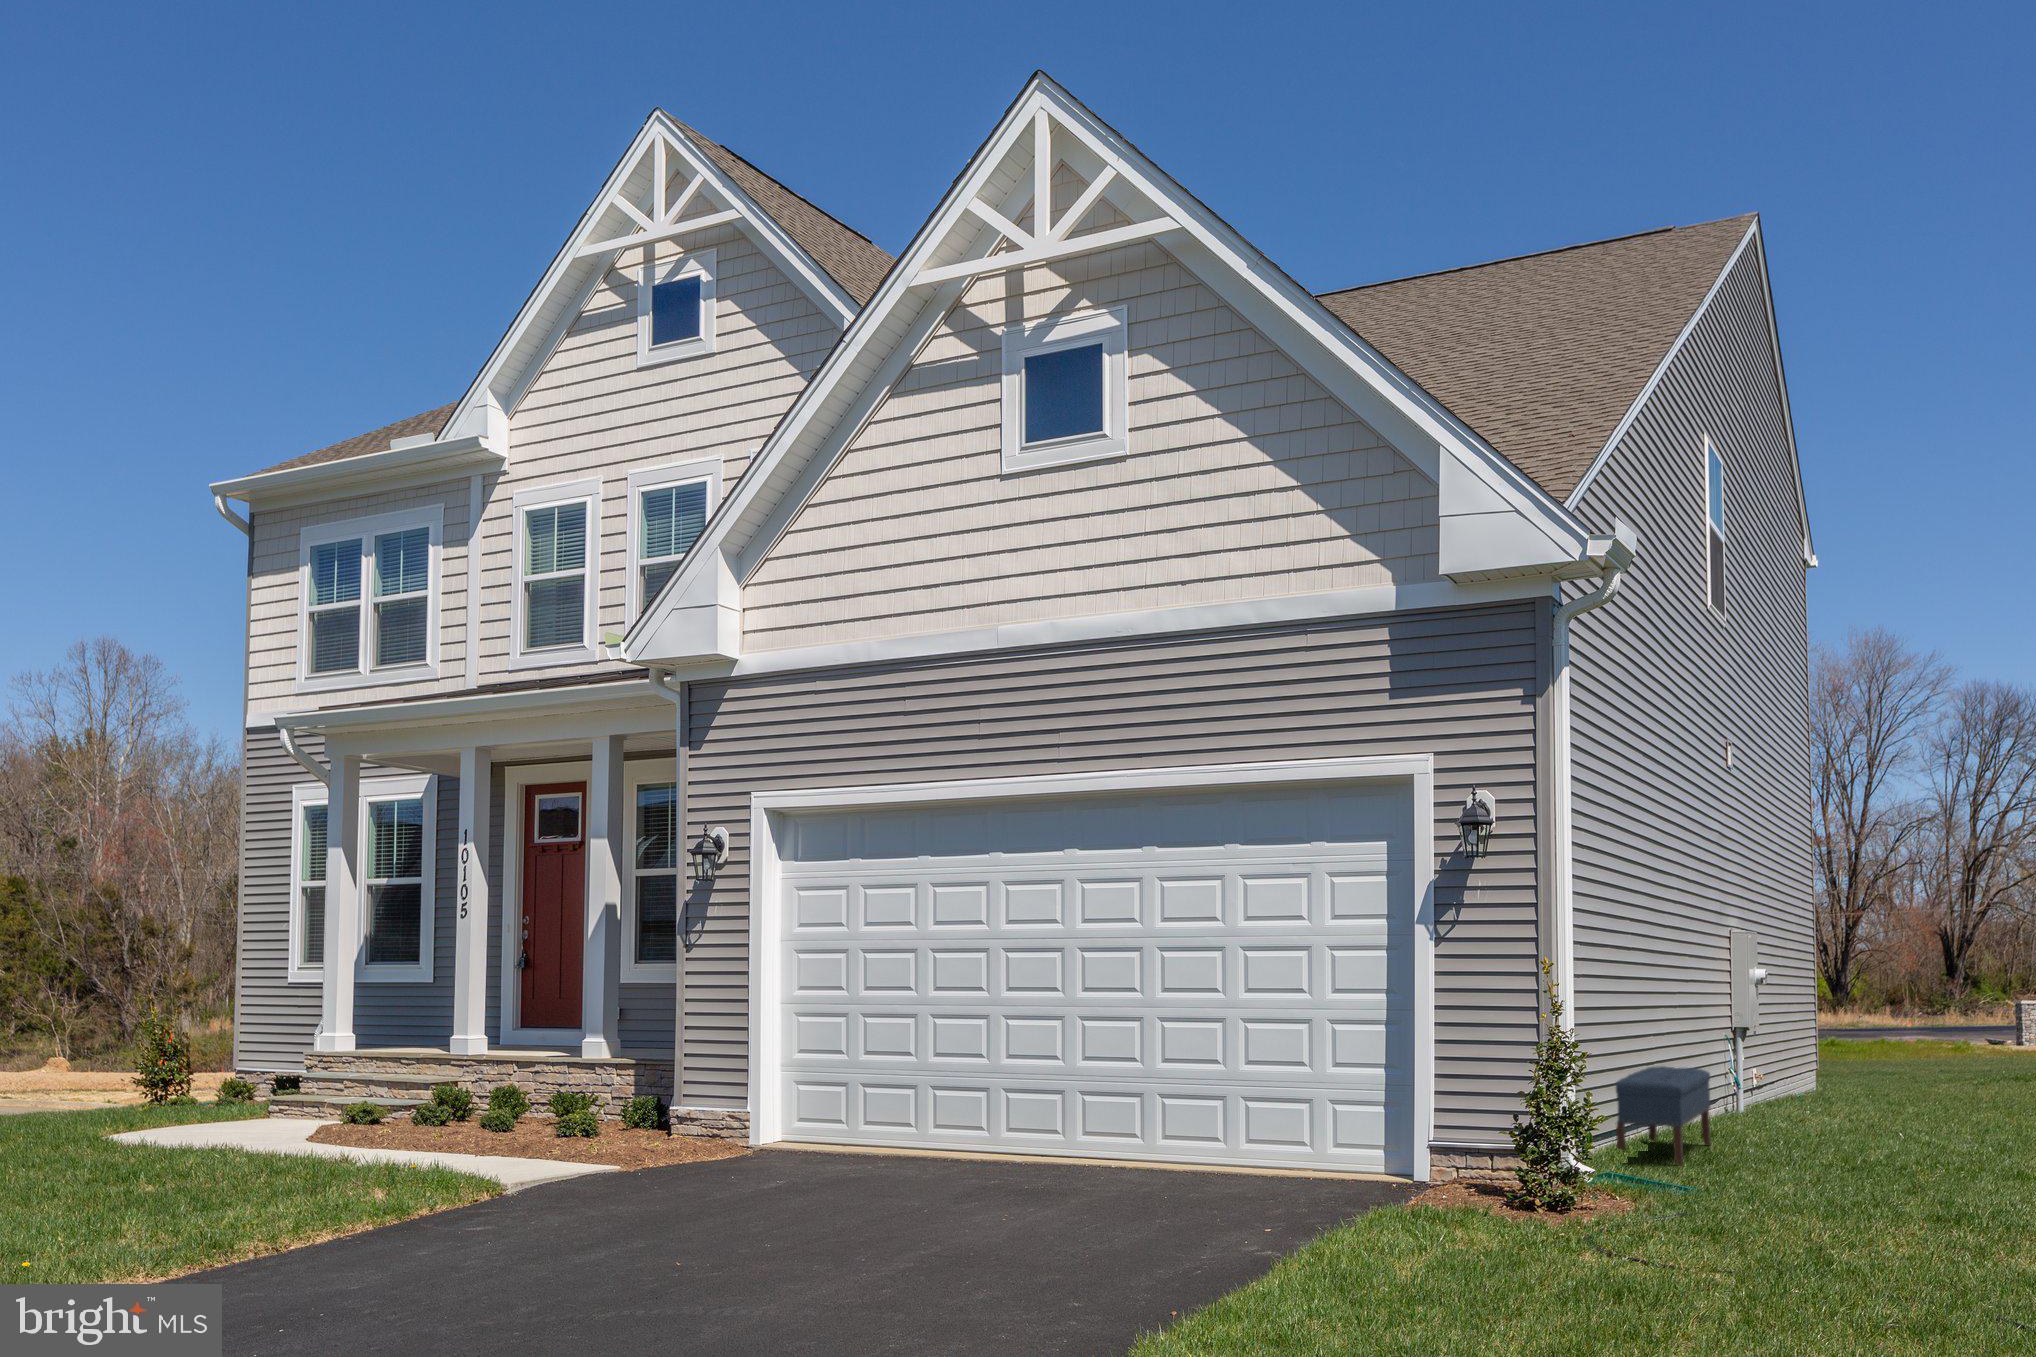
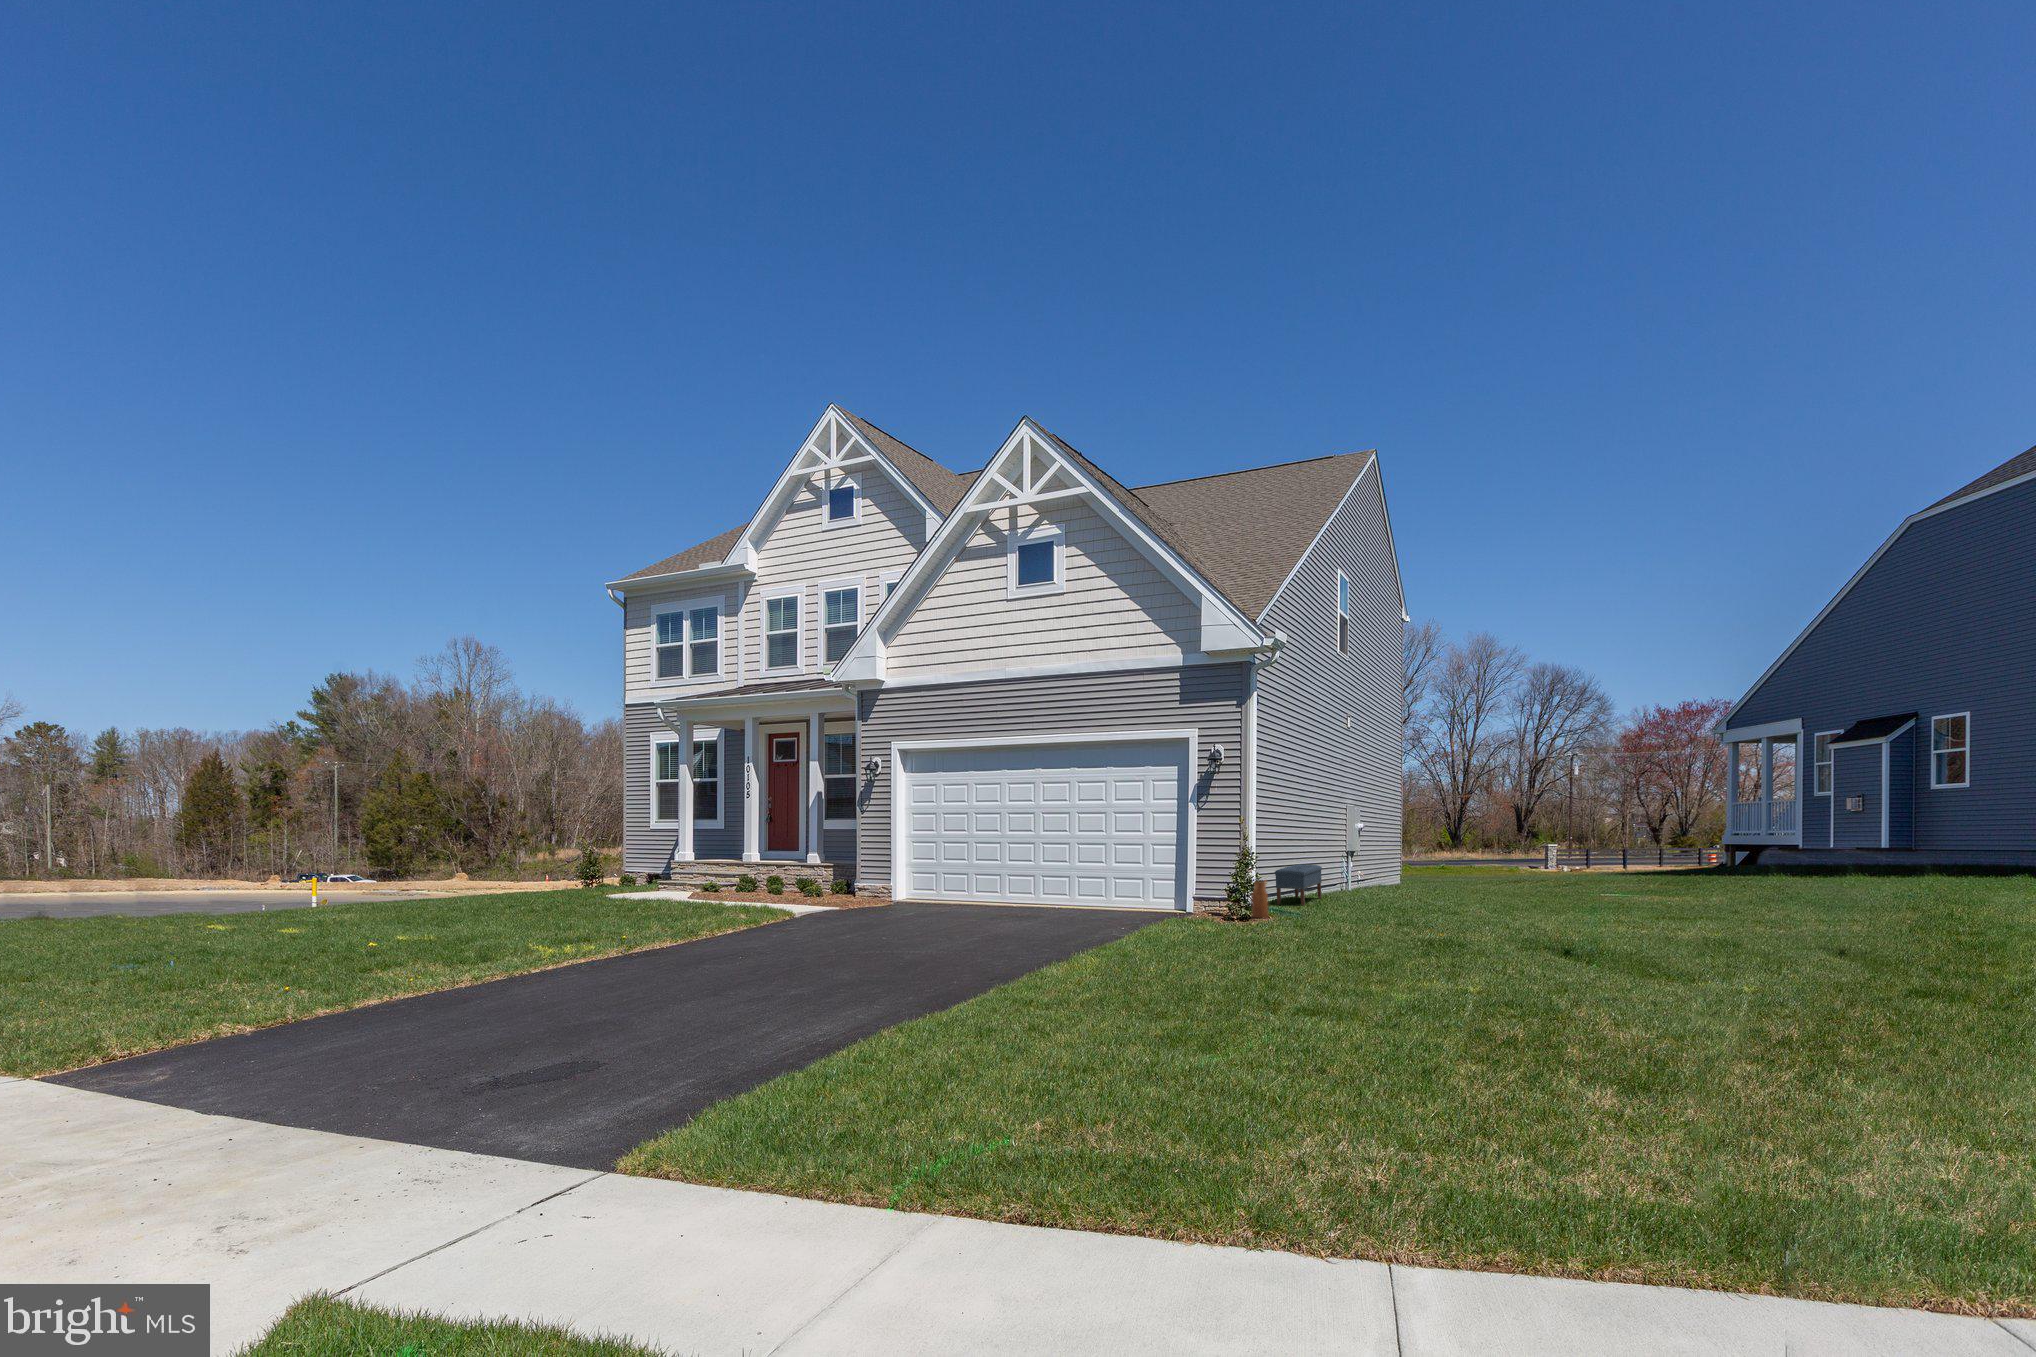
watering can: none [1573,1108,1617,1204] -> present [1251,880,1269,918]

